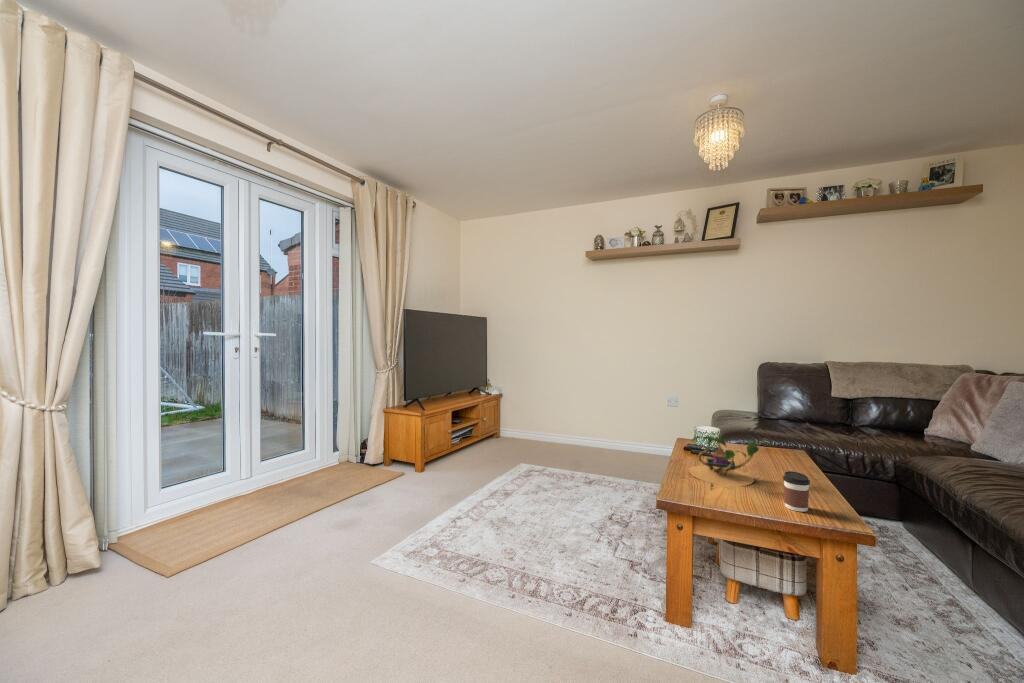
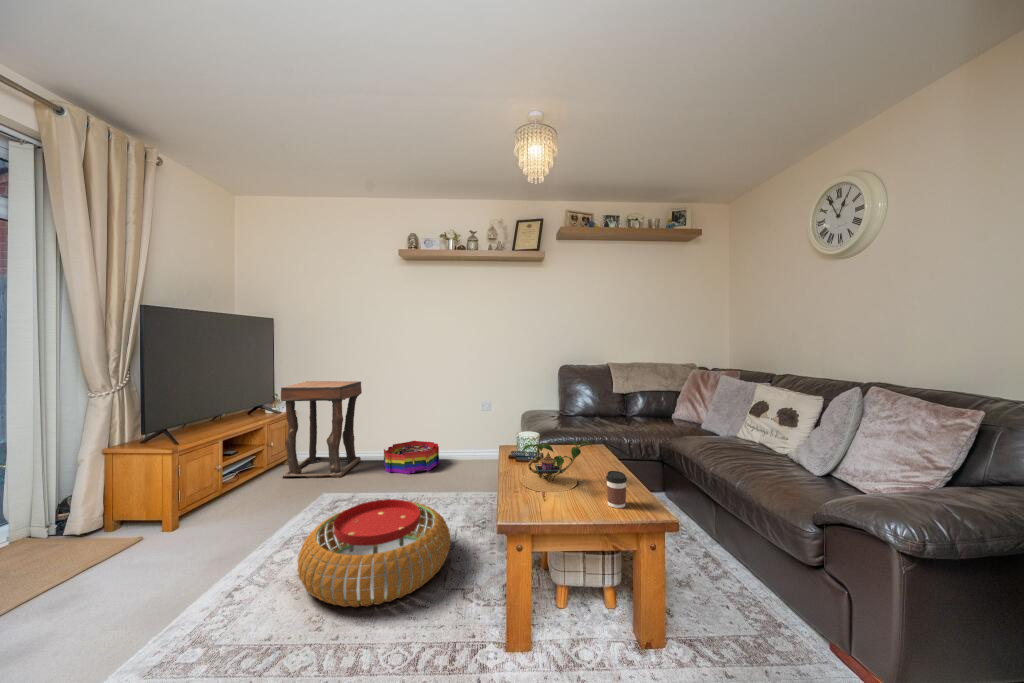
side table: none [490,370,551,452] -> present [281,381,362,478]
storage bin: none [570,429,620,458] -> present [384,441,439,474]
pouf: none [499,471,622,553] -> present [298,499,450,607]

